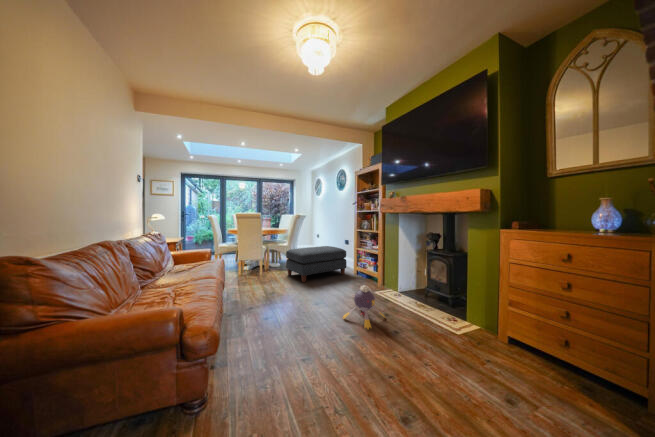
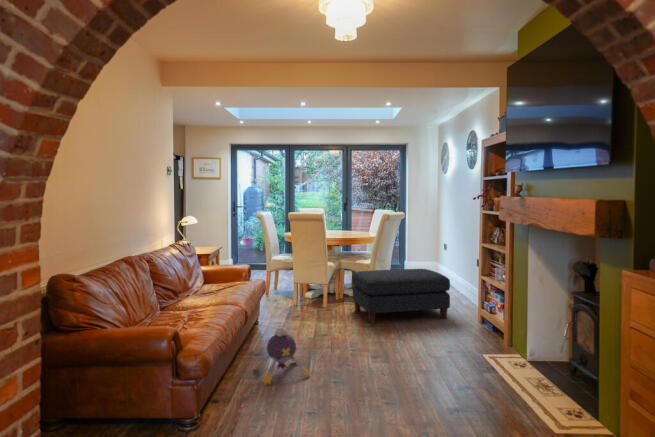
plush toy: present [343,285,385,329] -> present [254,327,310,385]

